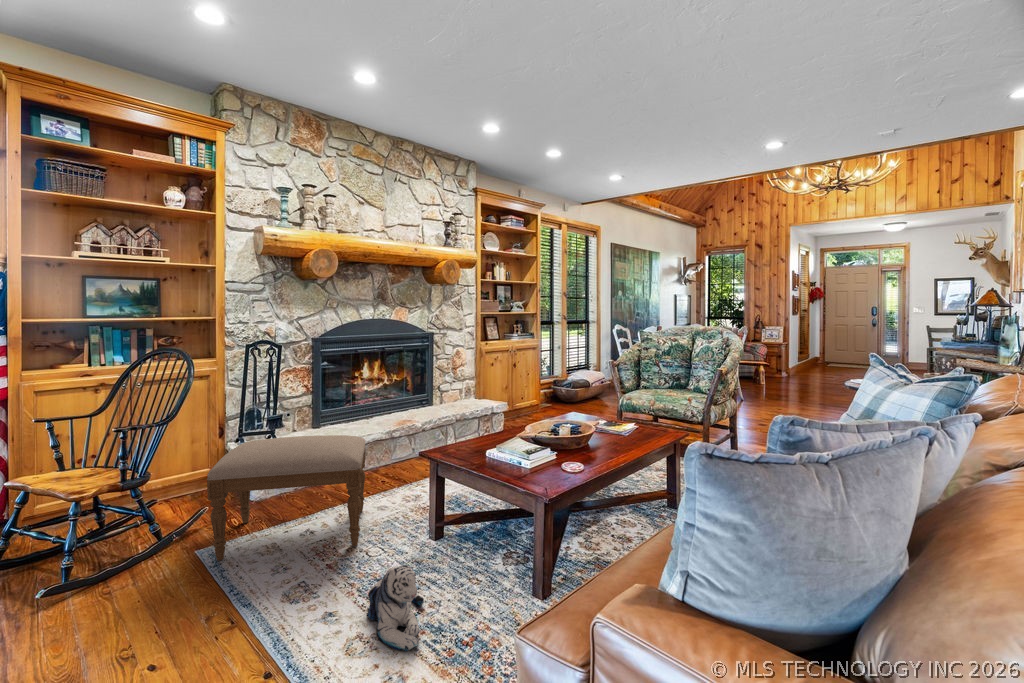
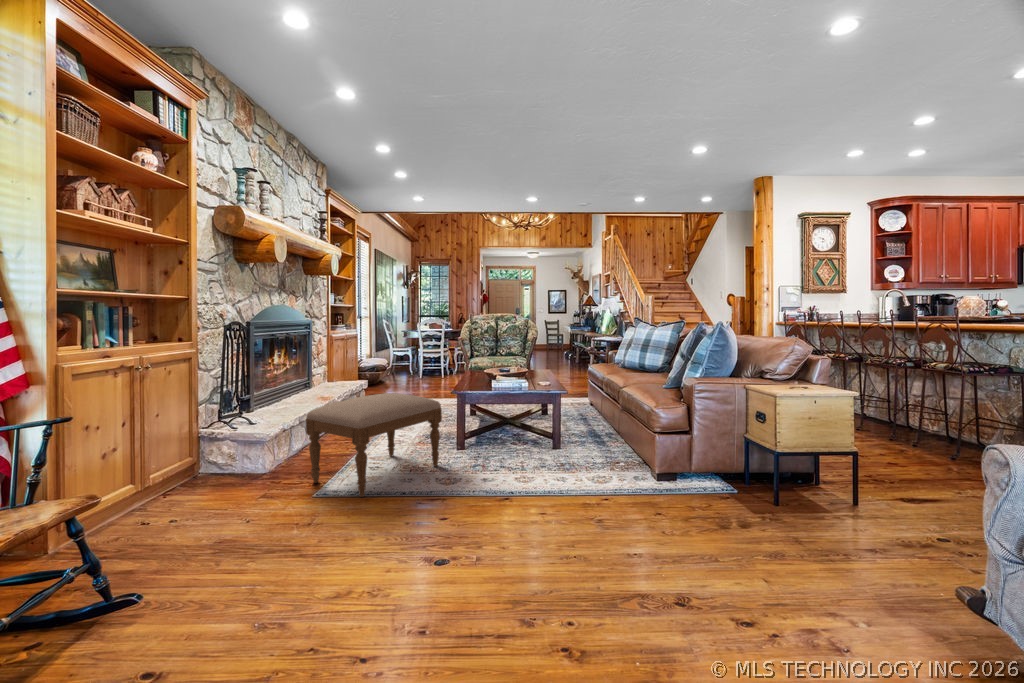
plush toy: present [366,565,424,652] -> none [506,441,570,481]

